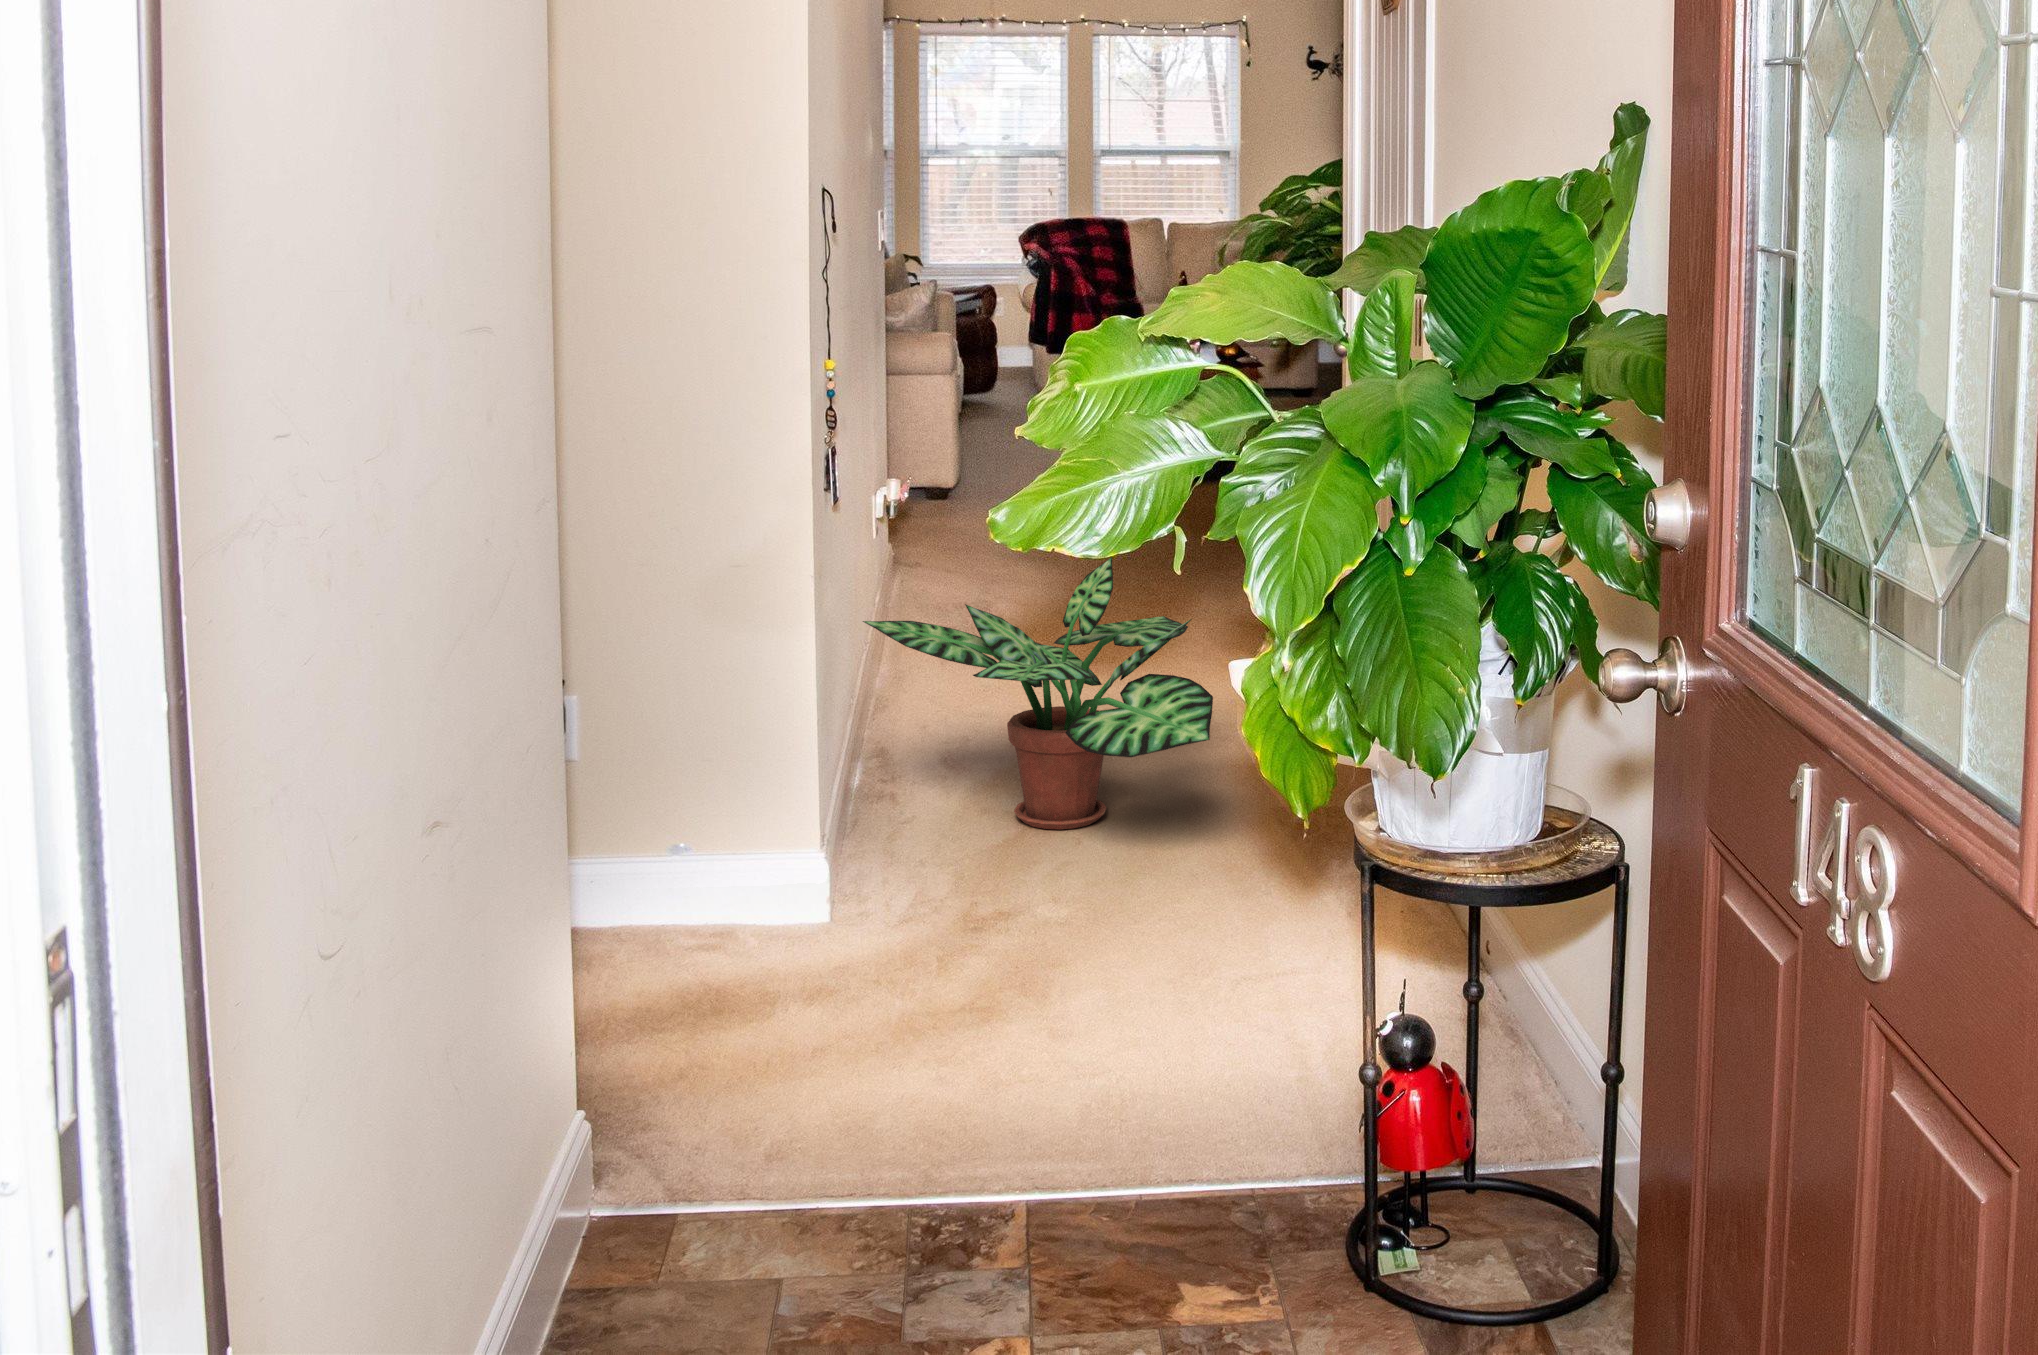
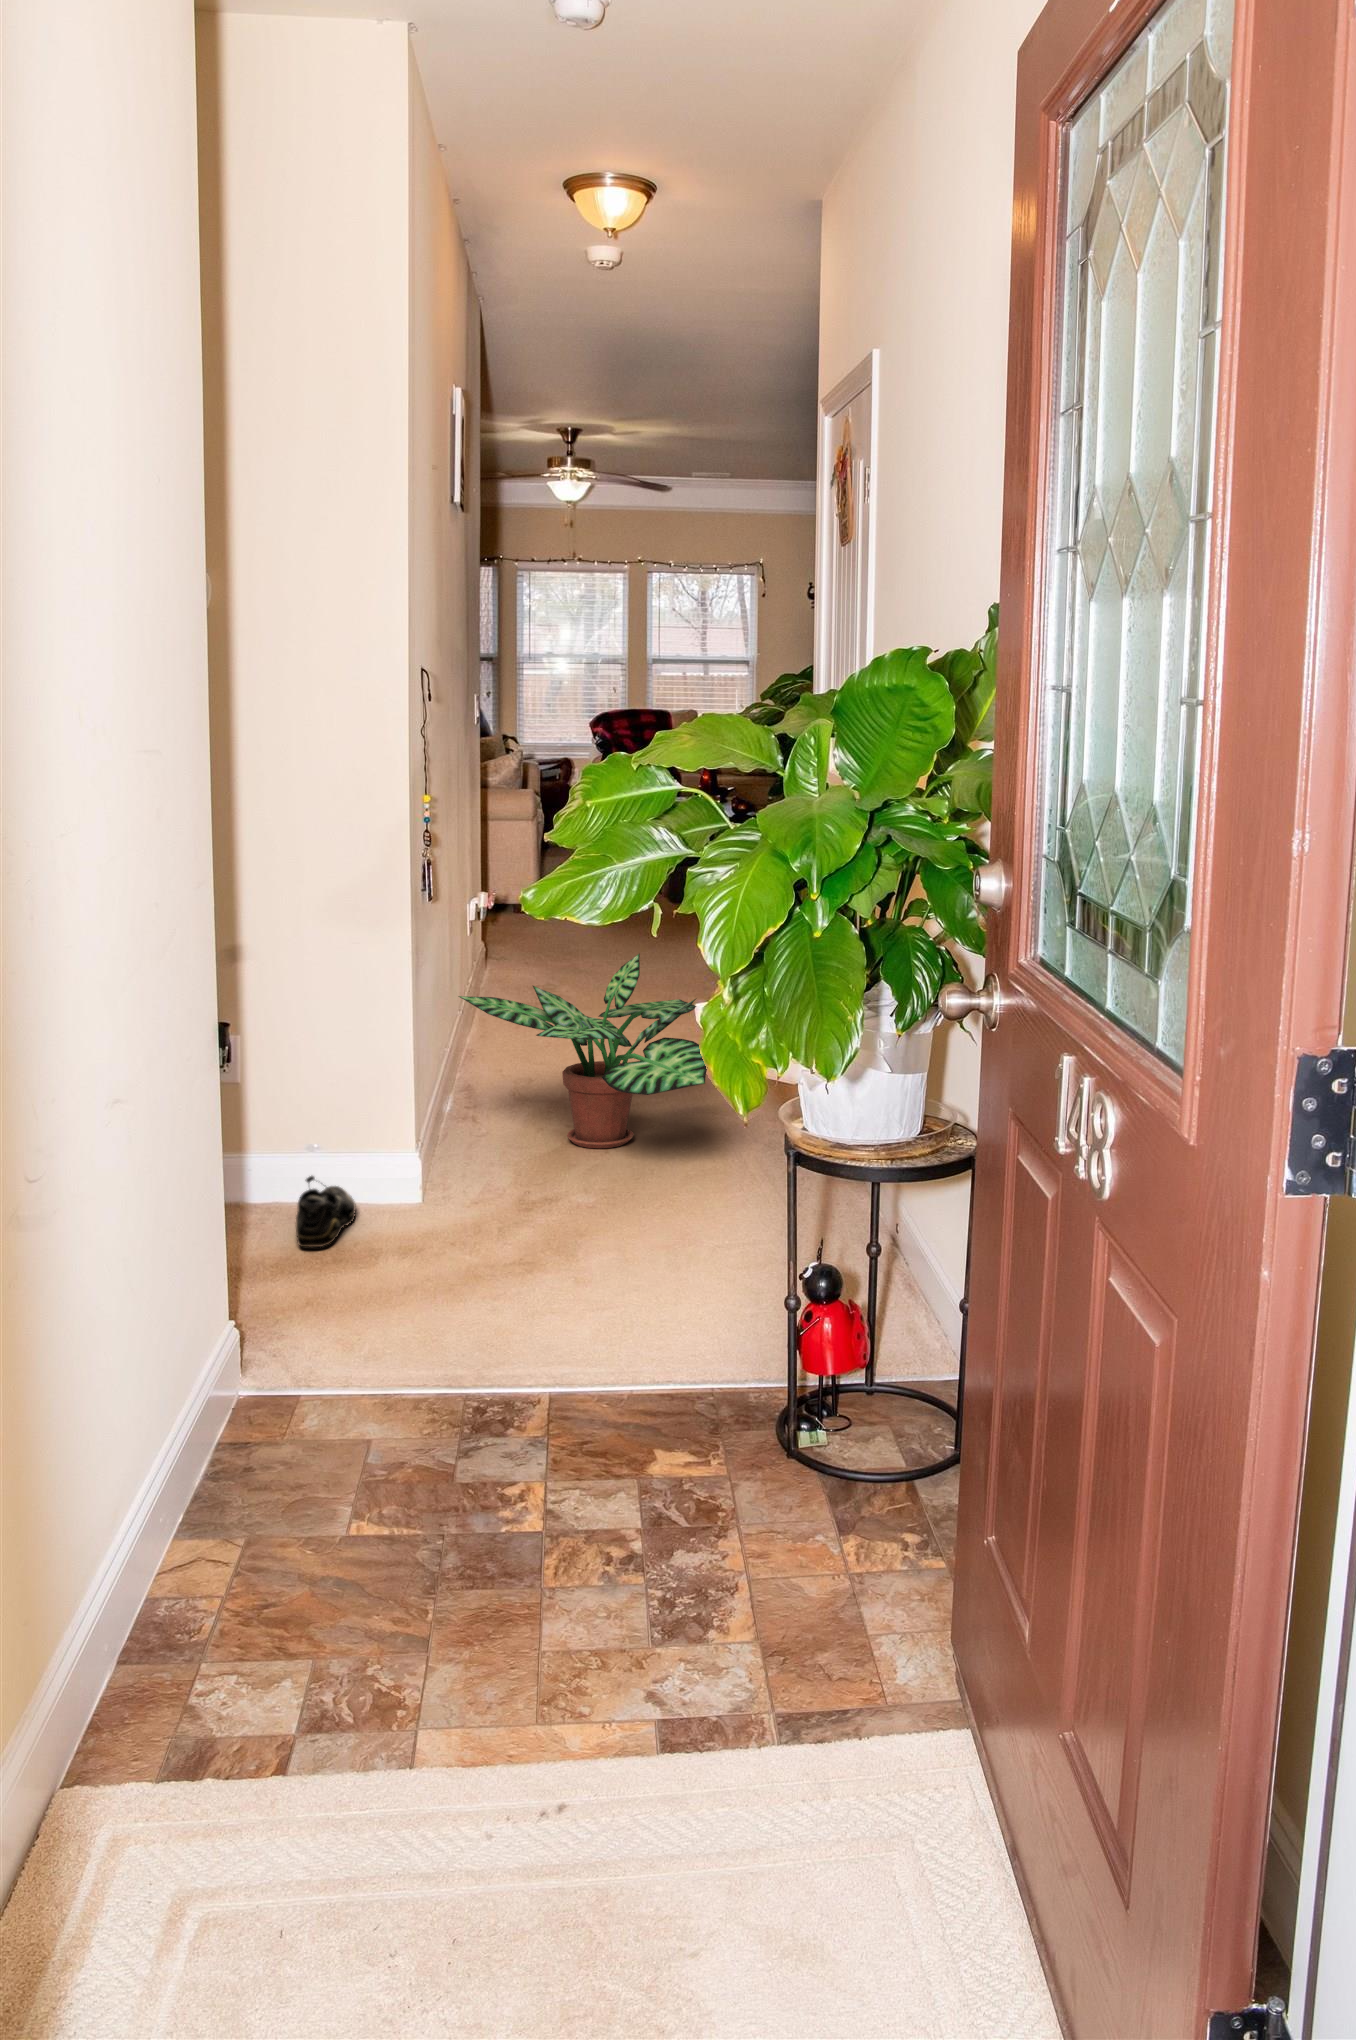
shoe: none [648,884,728,988] -> present [296,1176,356,1247]

